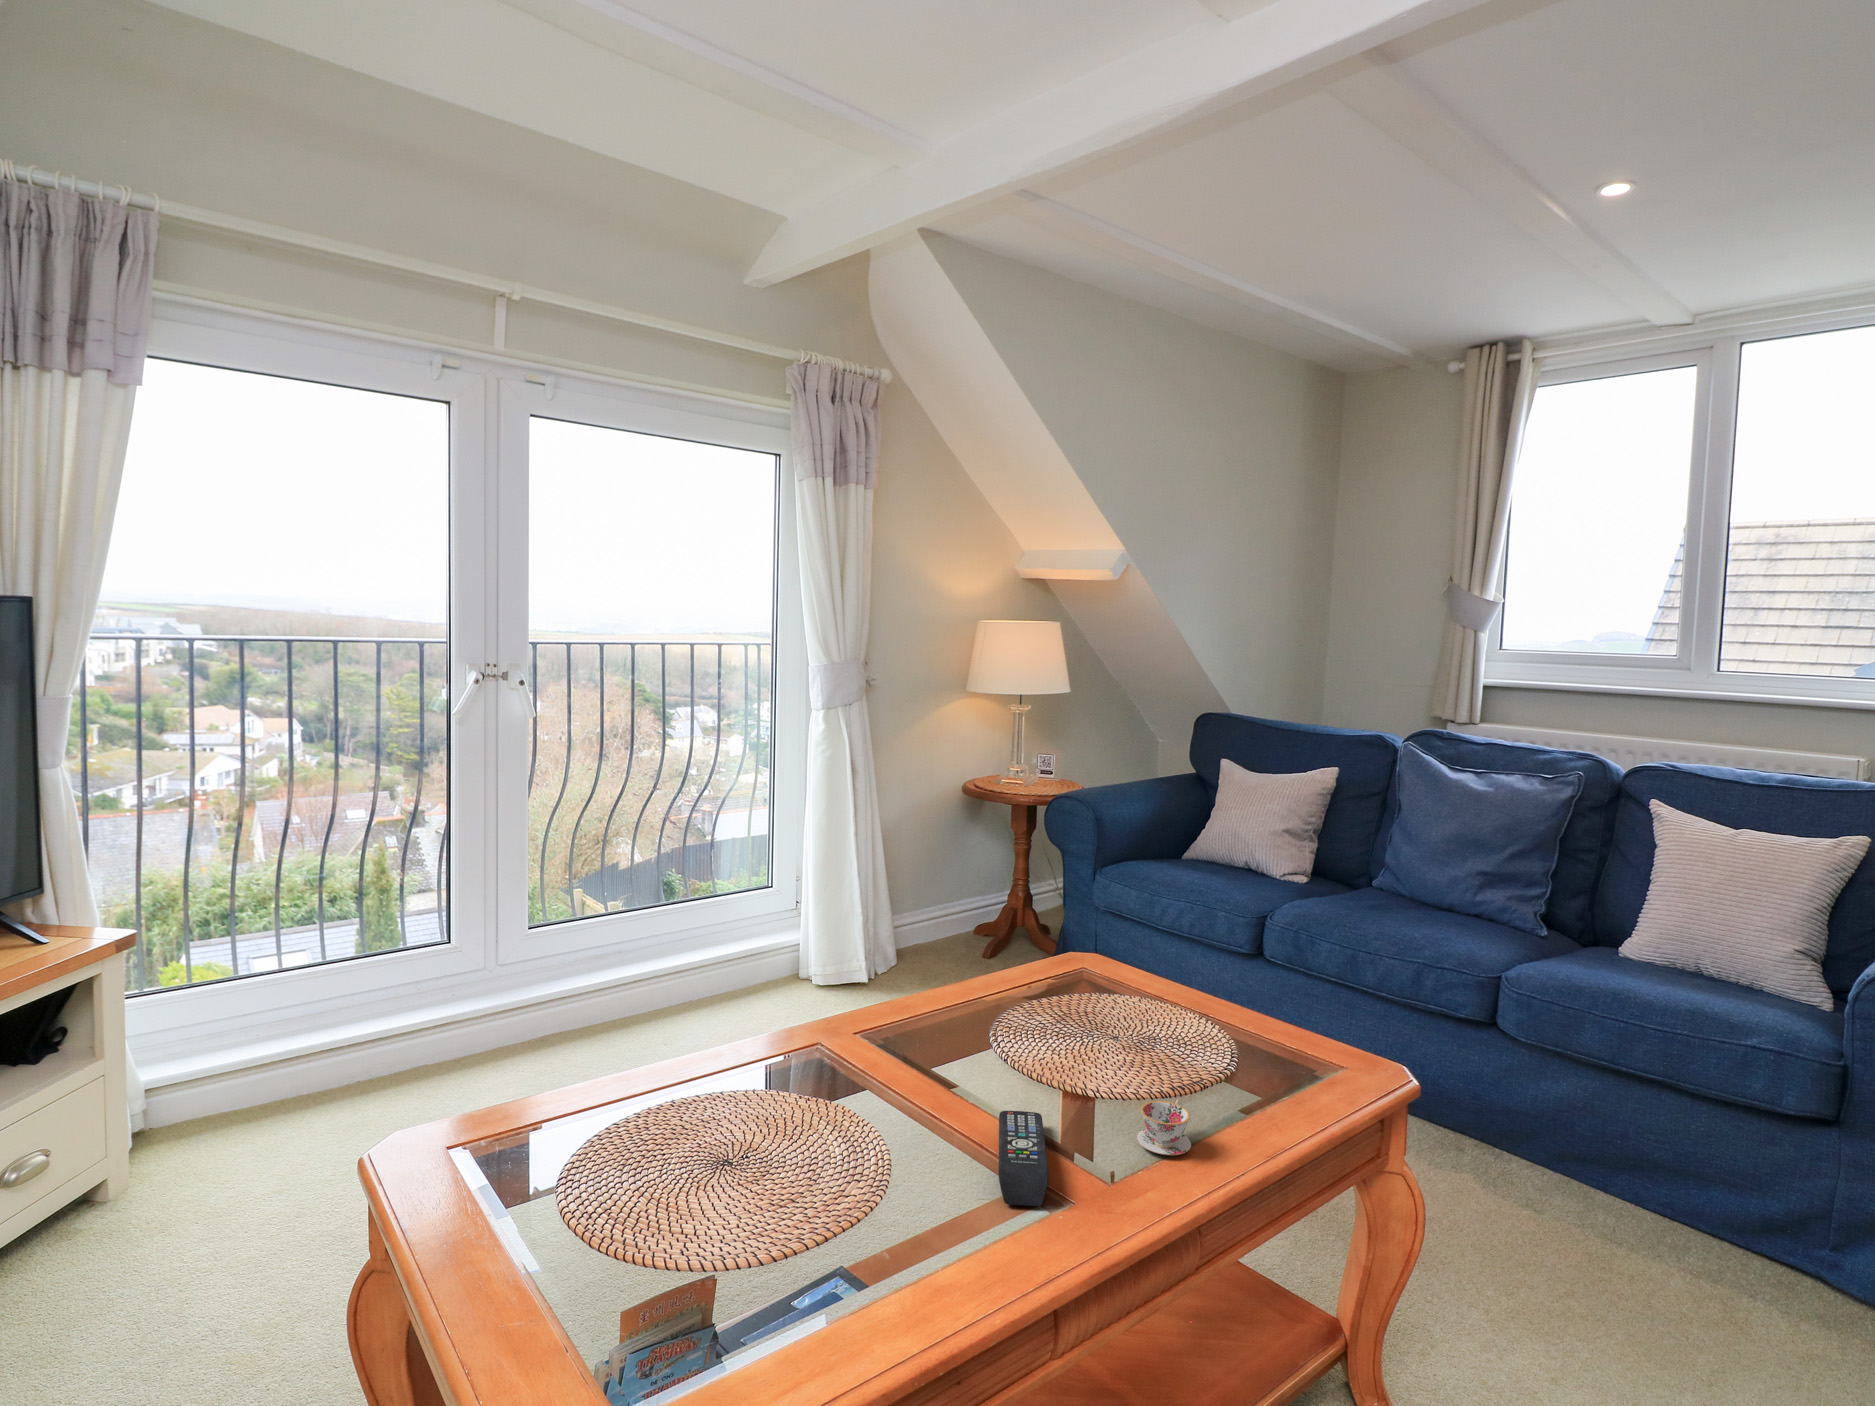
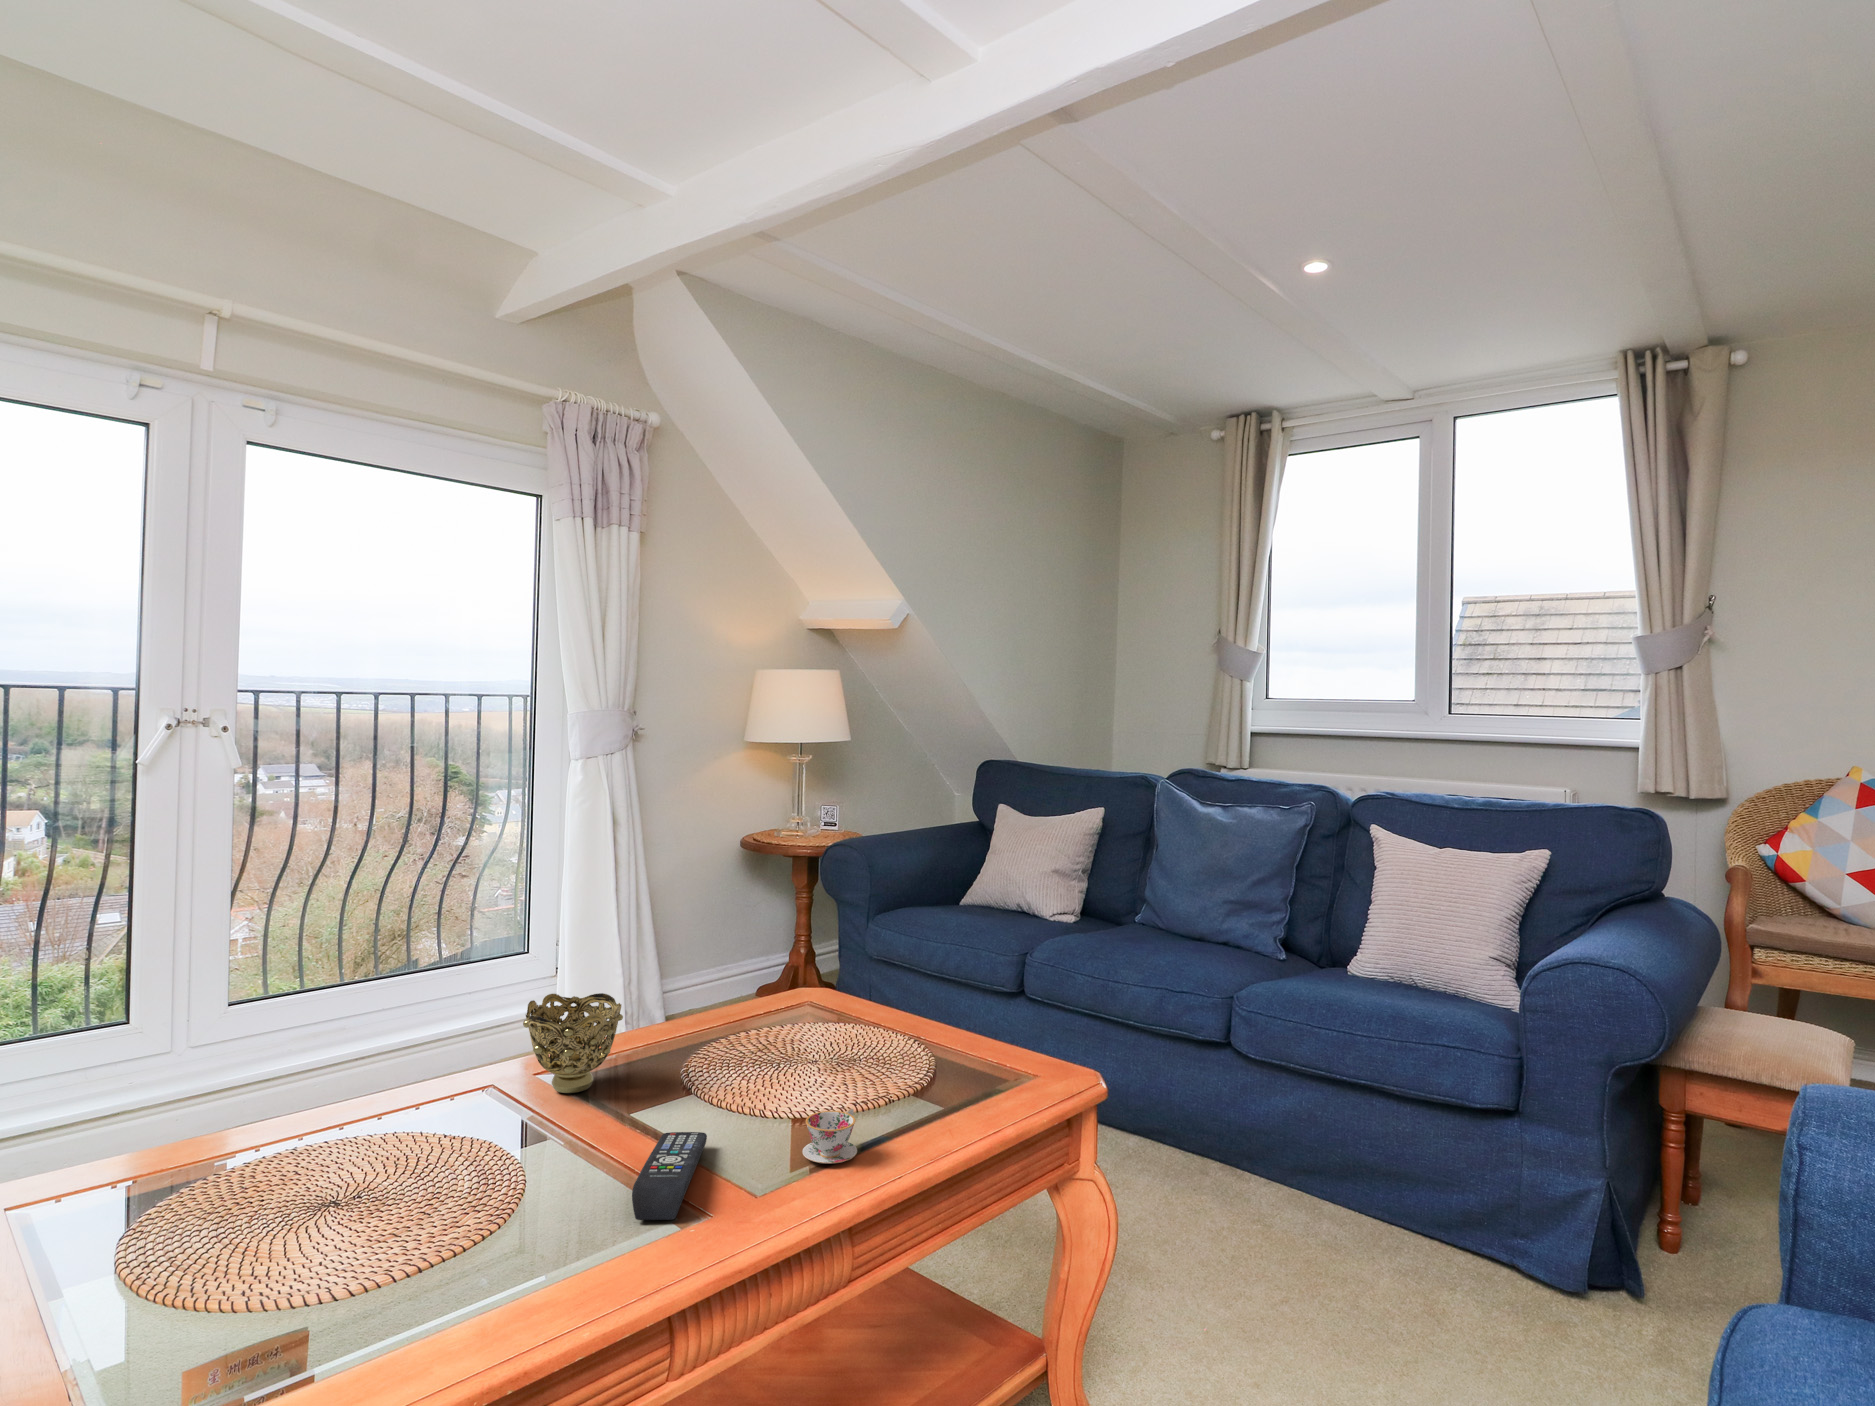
decorative bowl: none [848,962,937,1057] -> present [523,993,623,1093]

